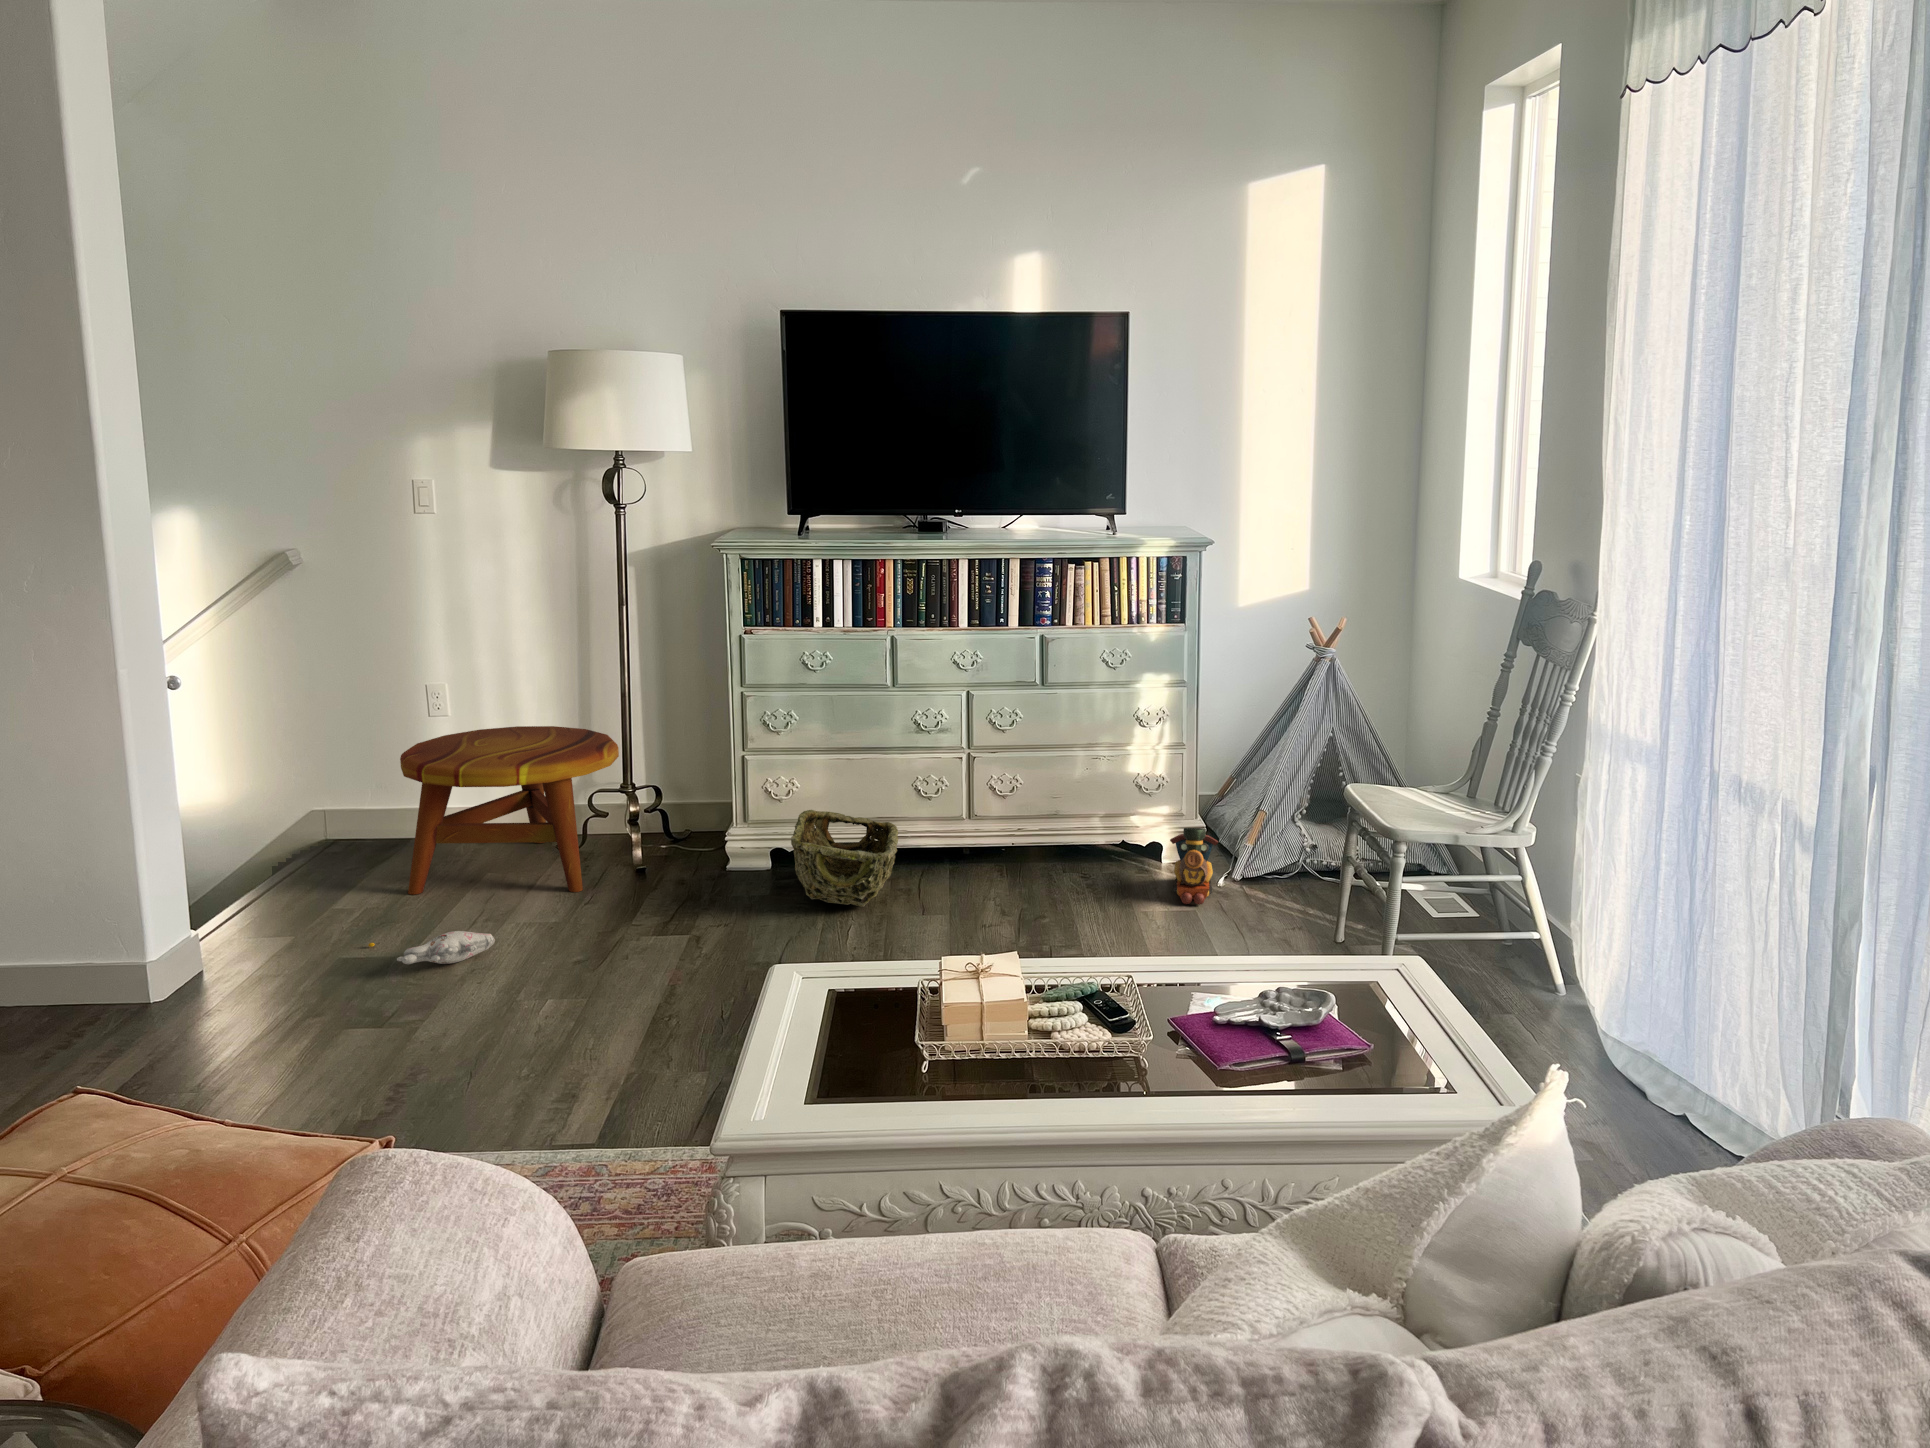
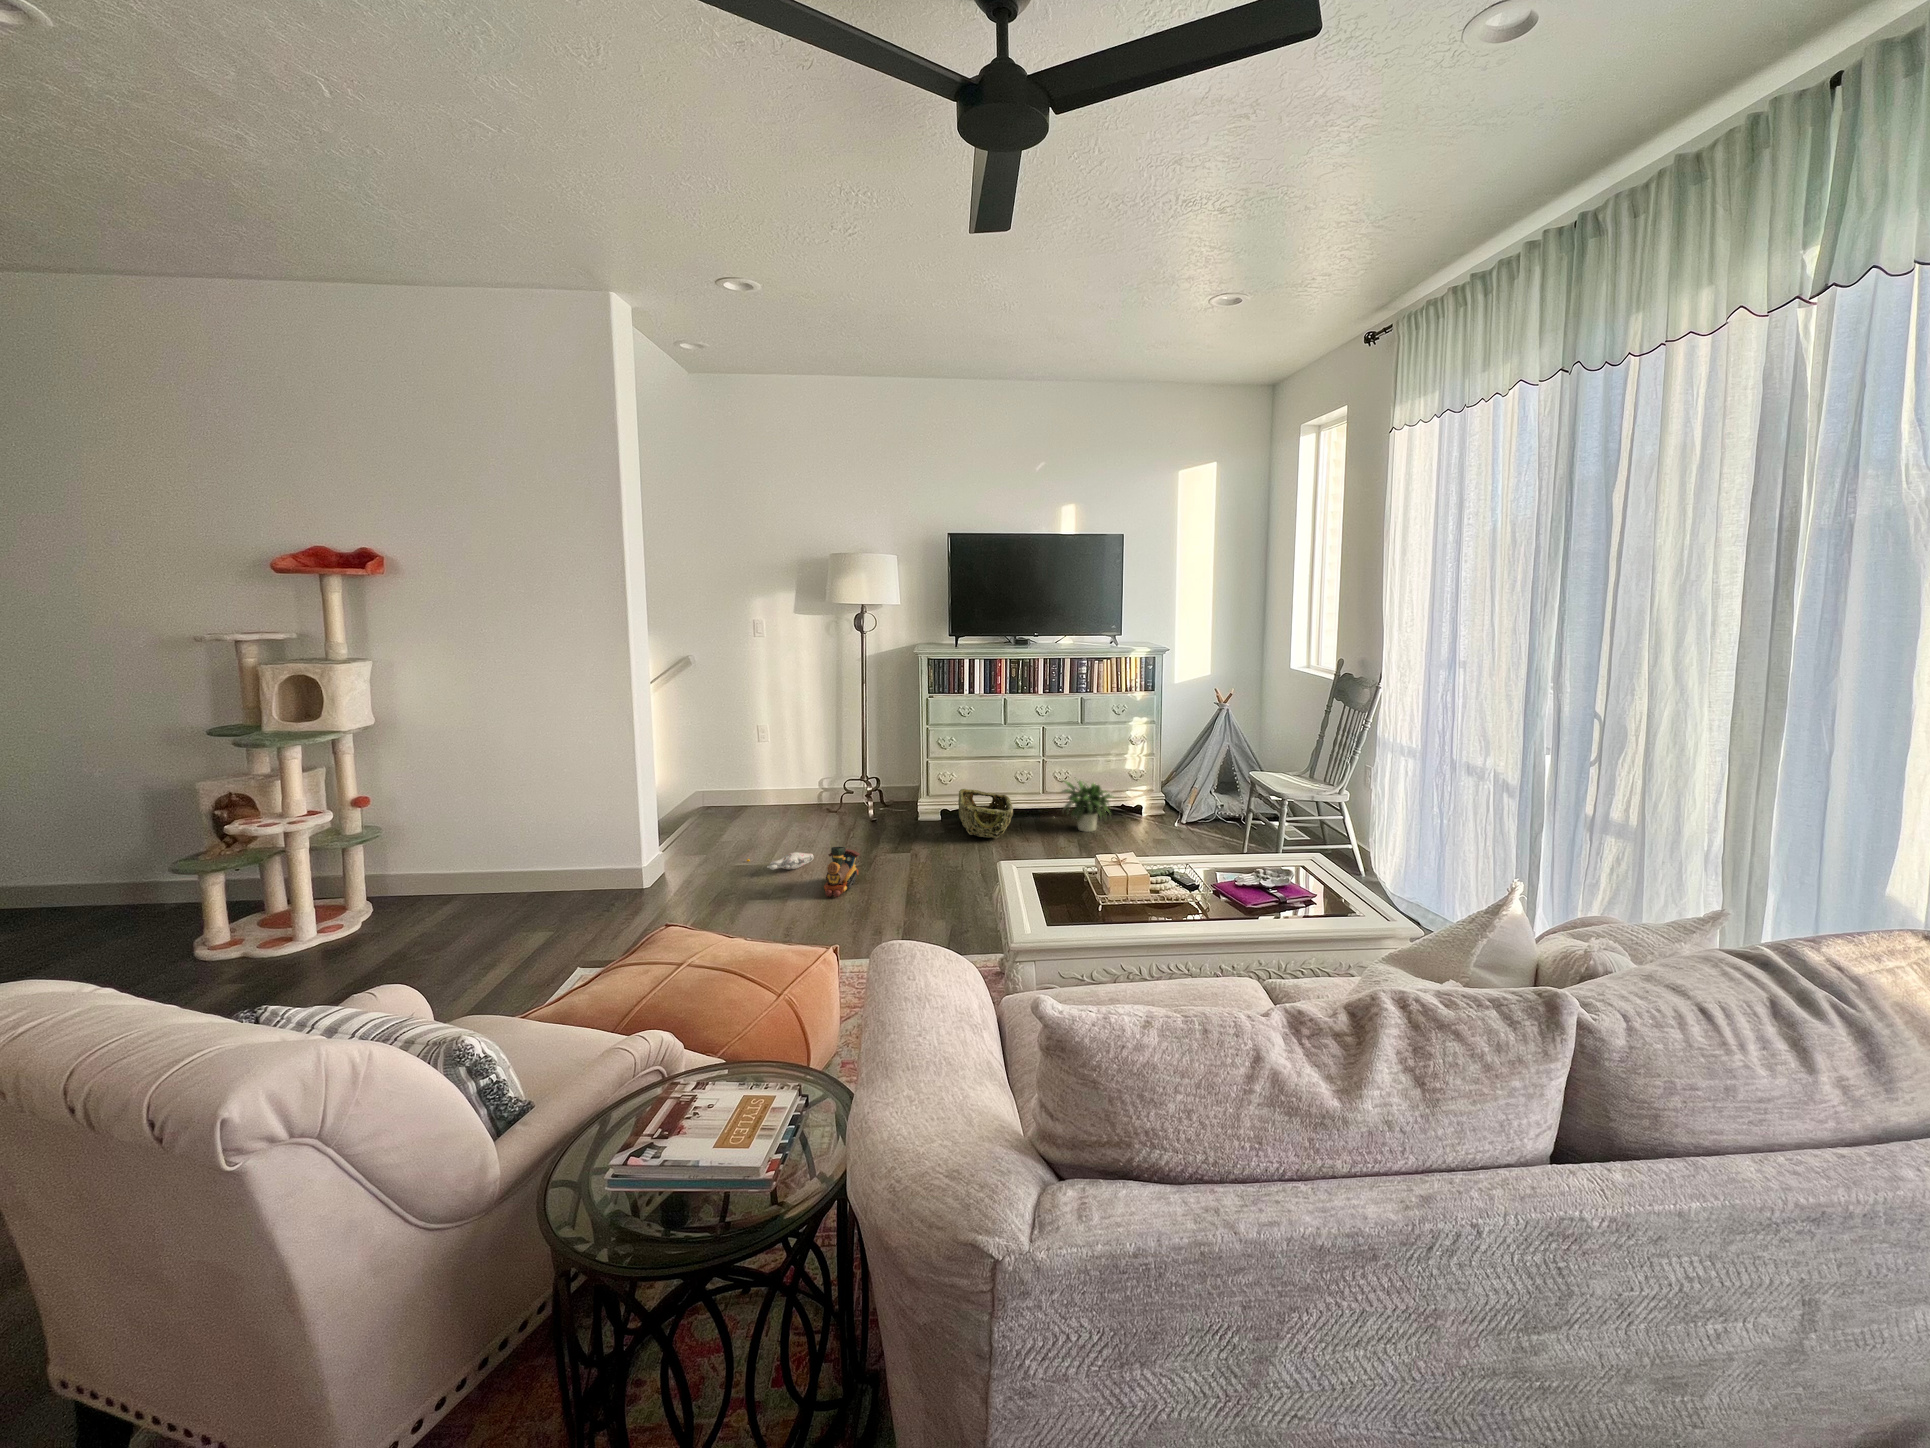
side table: present [400,726,619,894] -> none [751,746,862,835]
potted plant: none [983,788,1099,895] -> present [1062,781,1113,832]
toy train: present [1170,828,1218,905] -> present [824,847,860,897]

